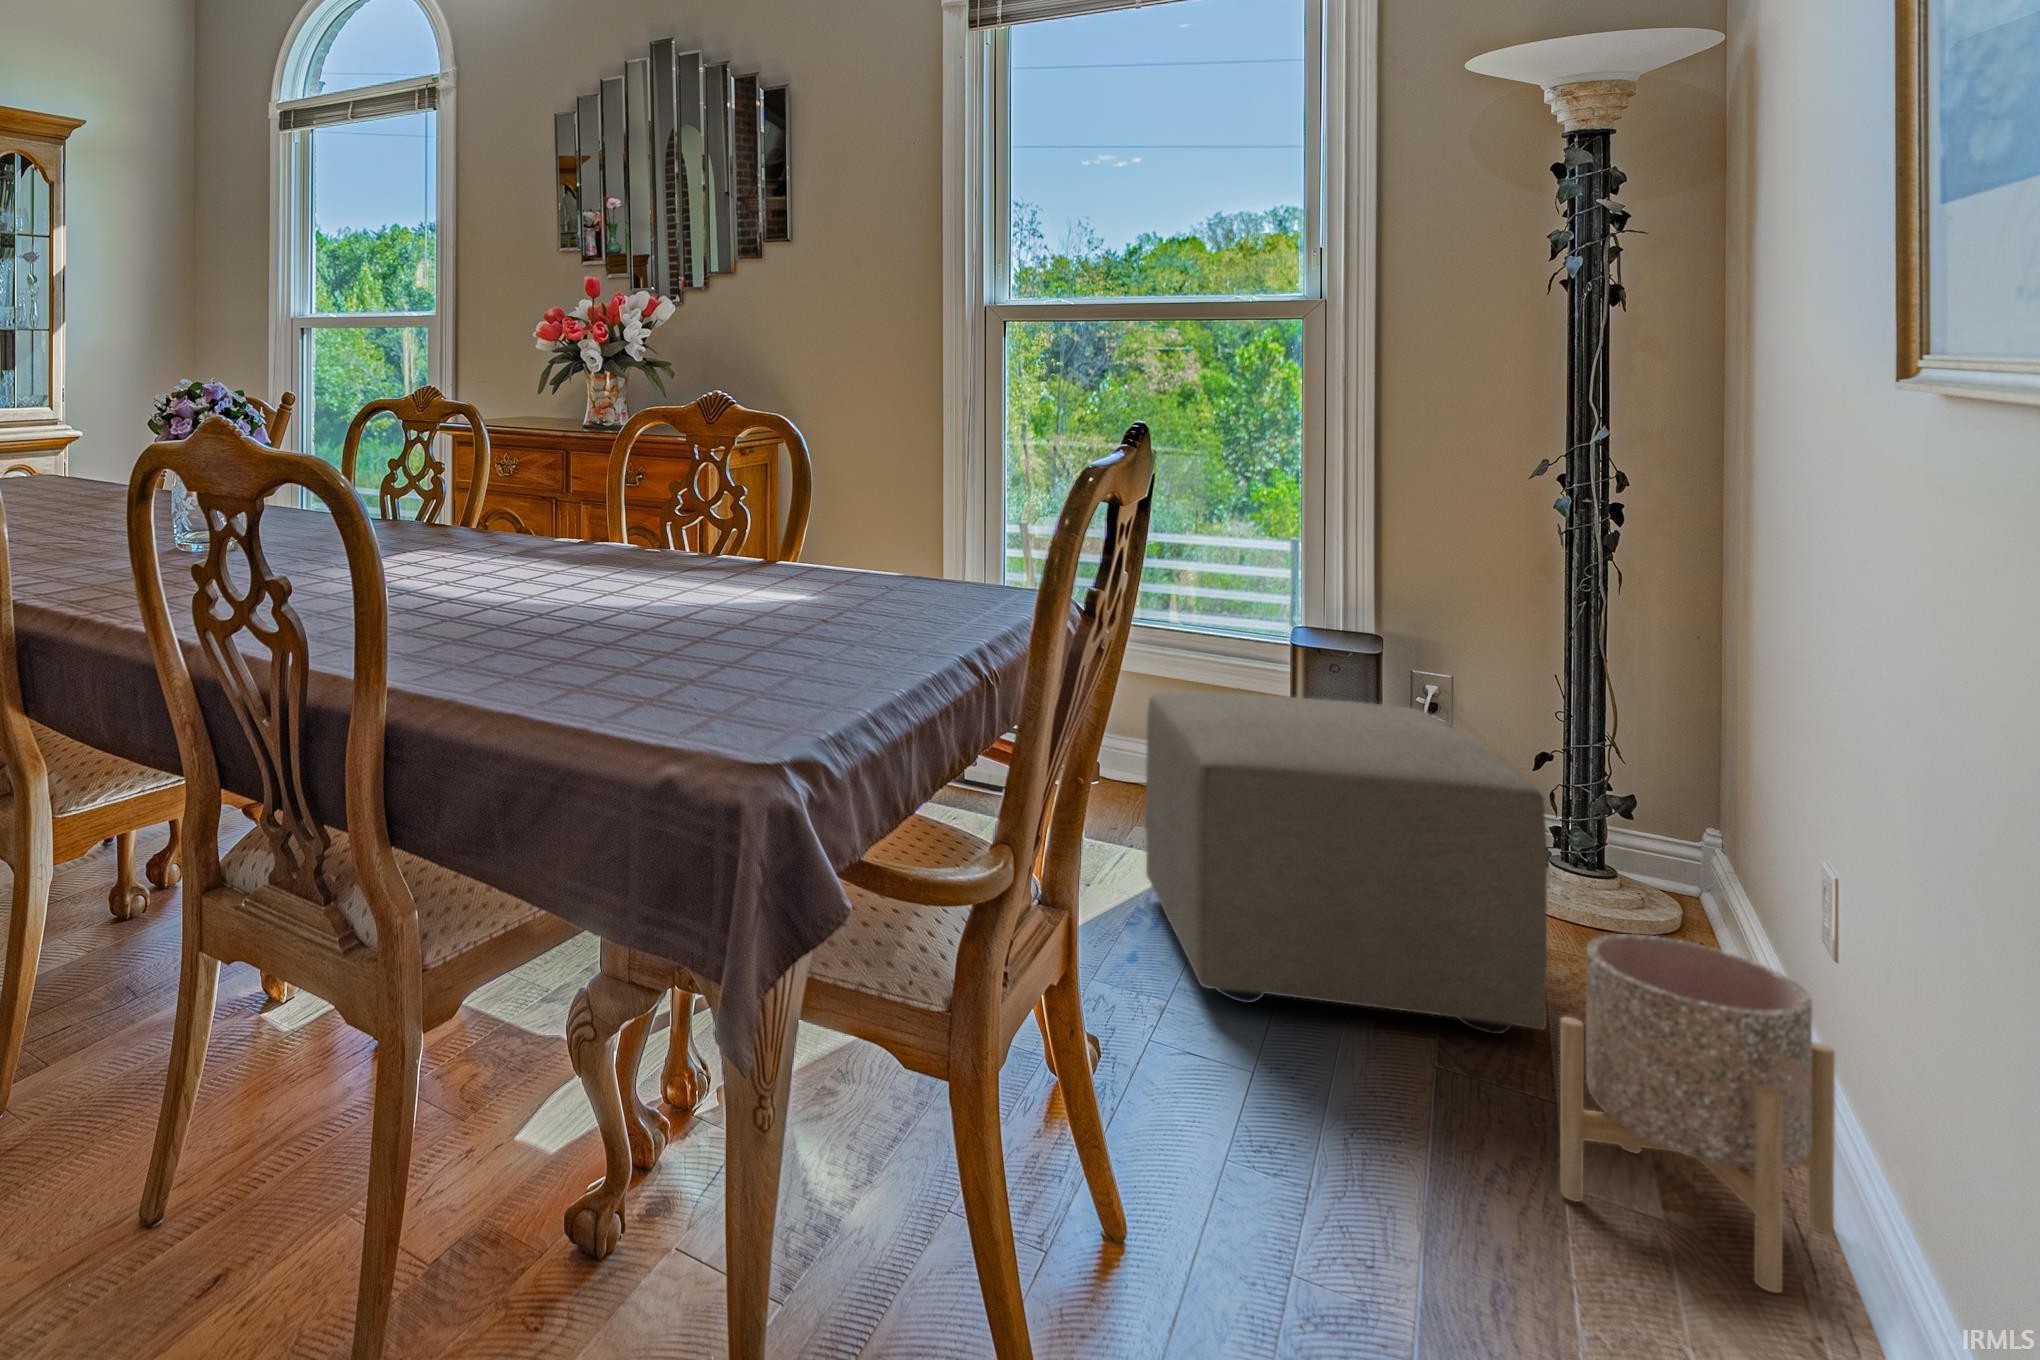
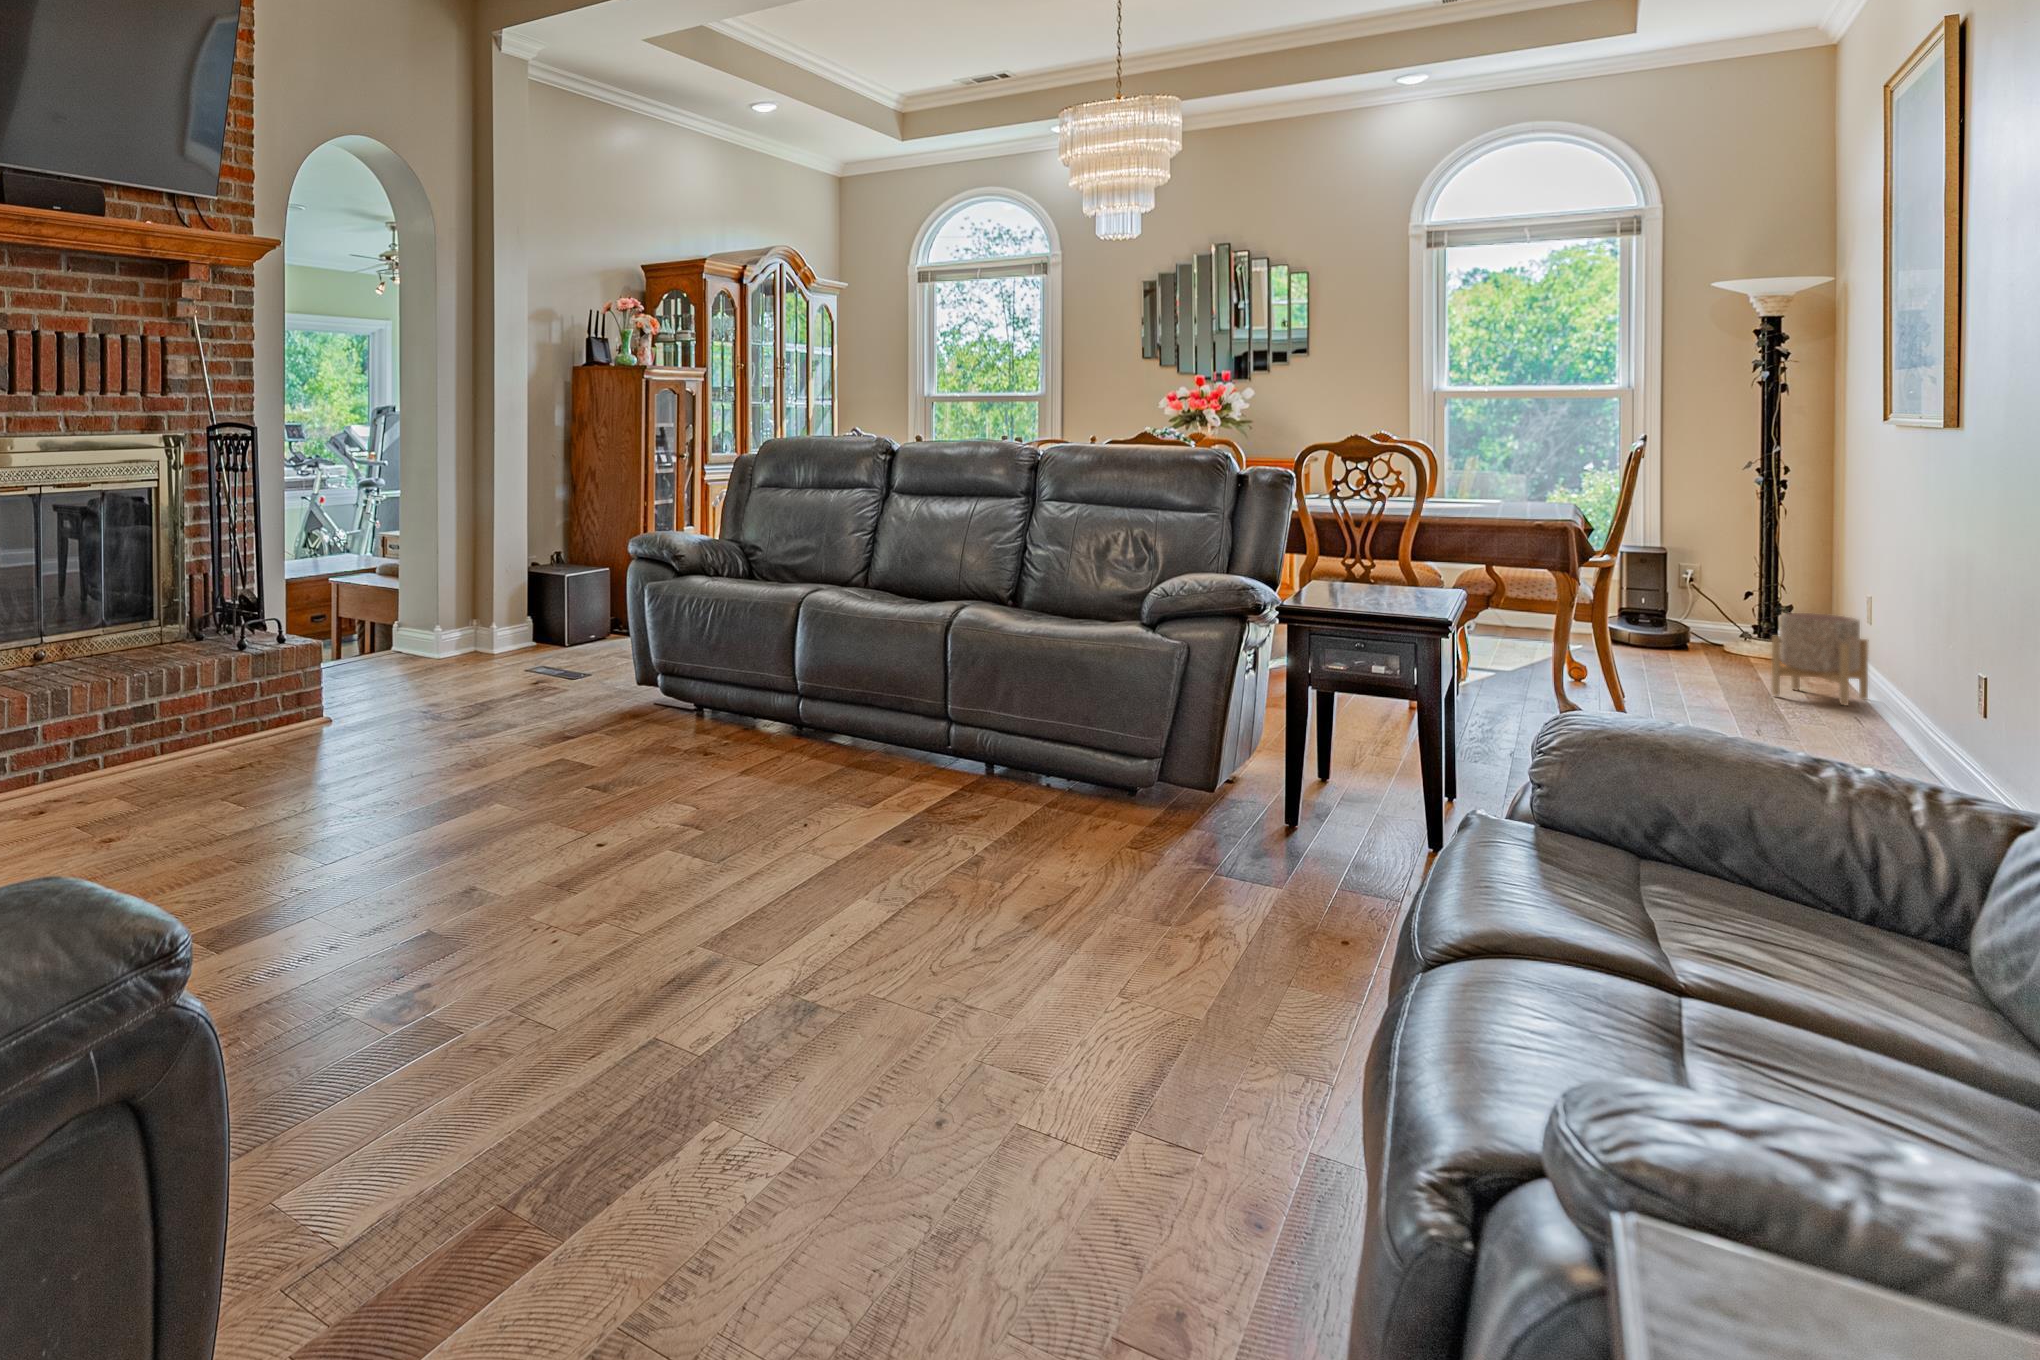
ottoman: present [1145,691,1547,1034] -> none [1566,562,1761,674]

